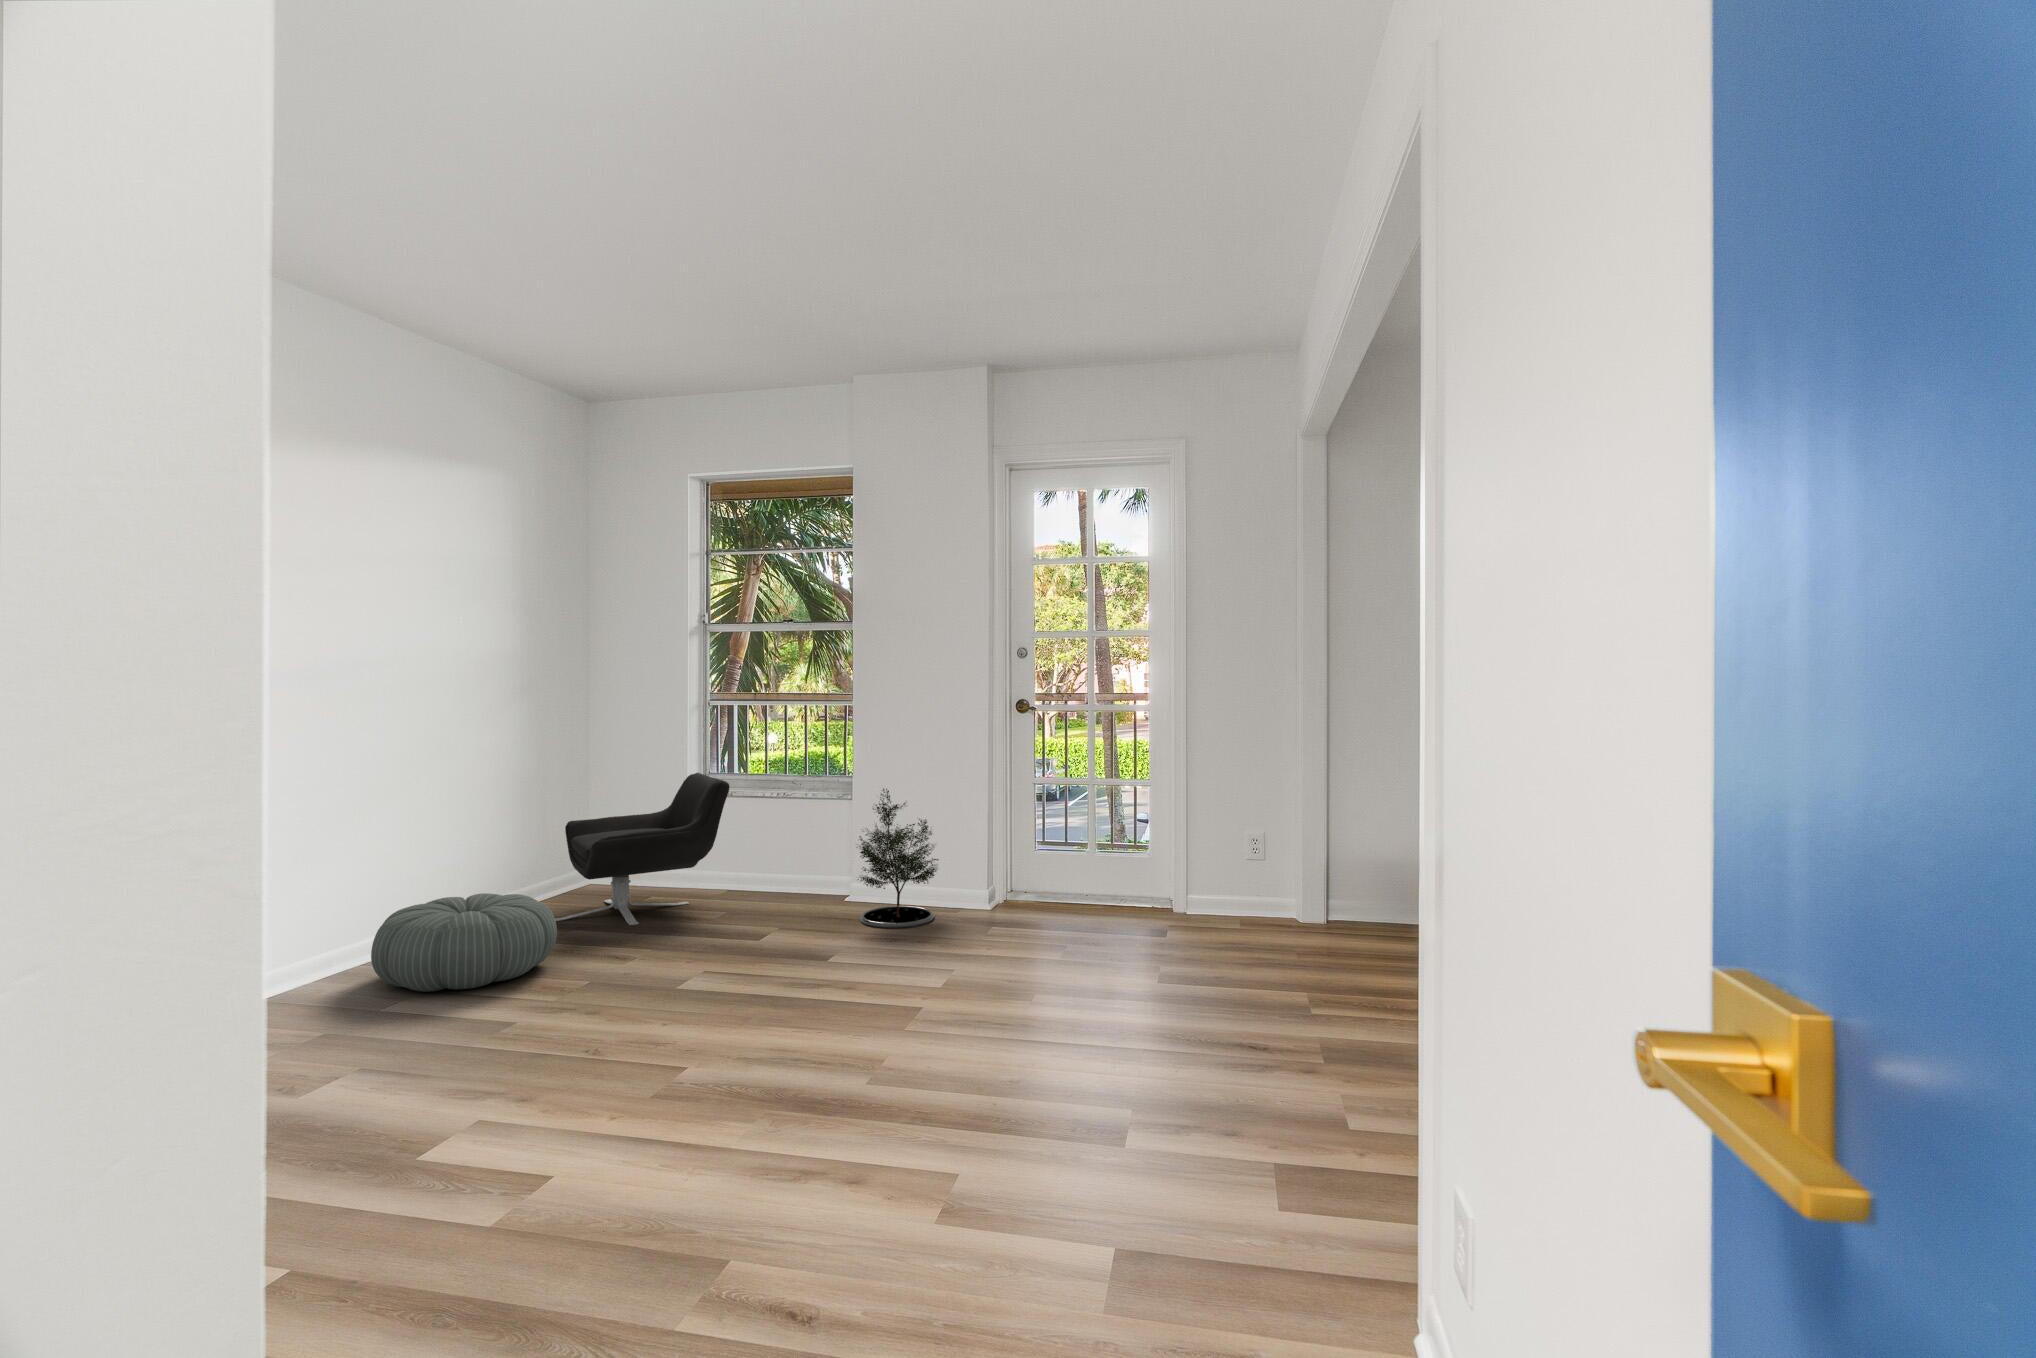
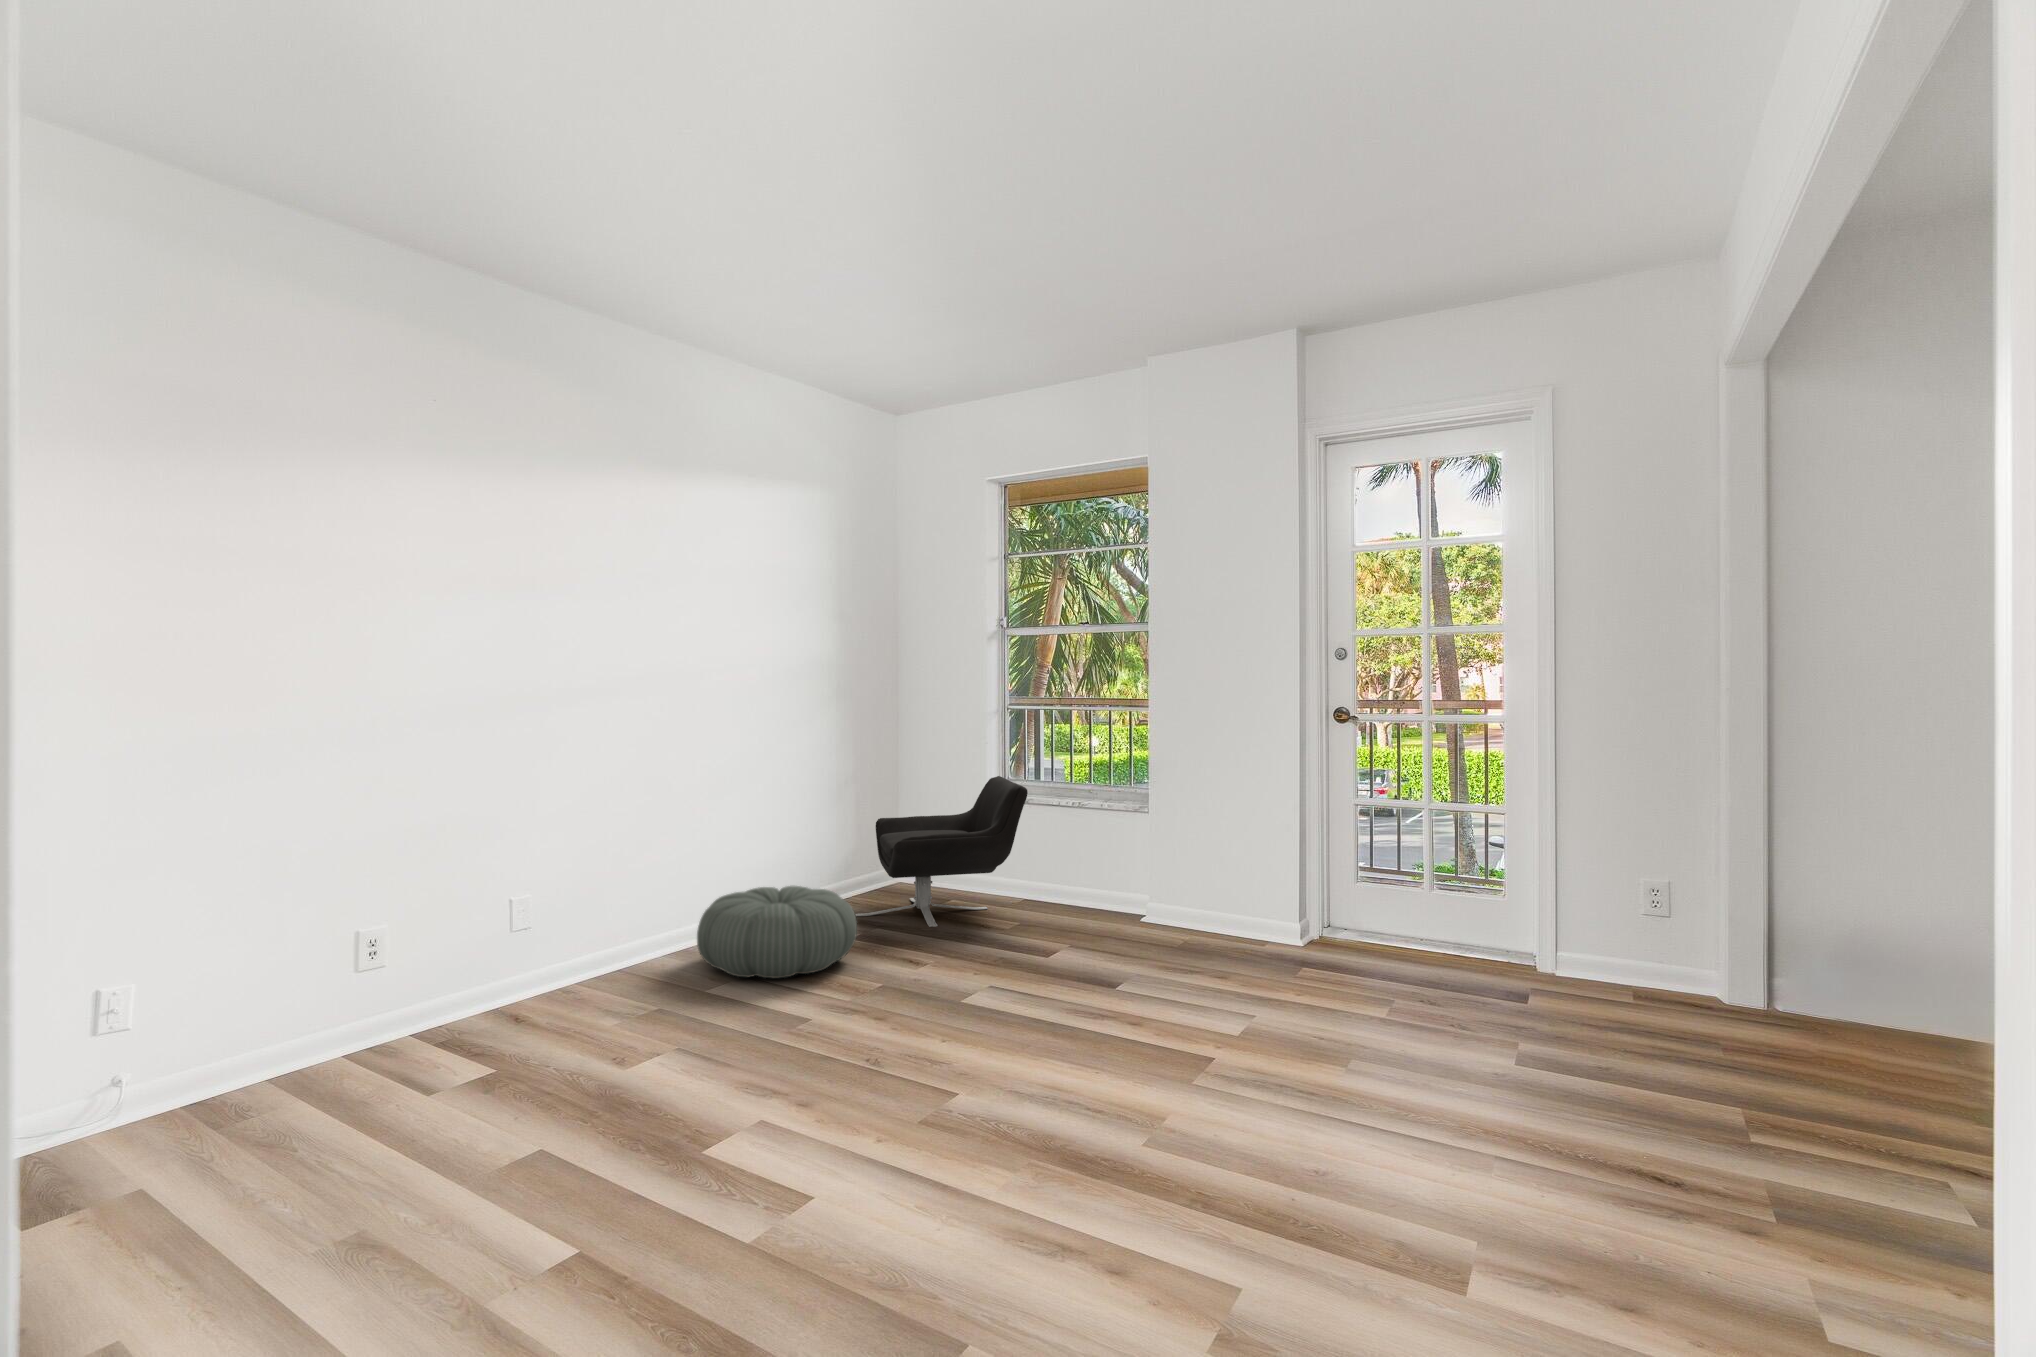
potted tree: present [858,788,938,928] -> none [1153,802,1247,958]

